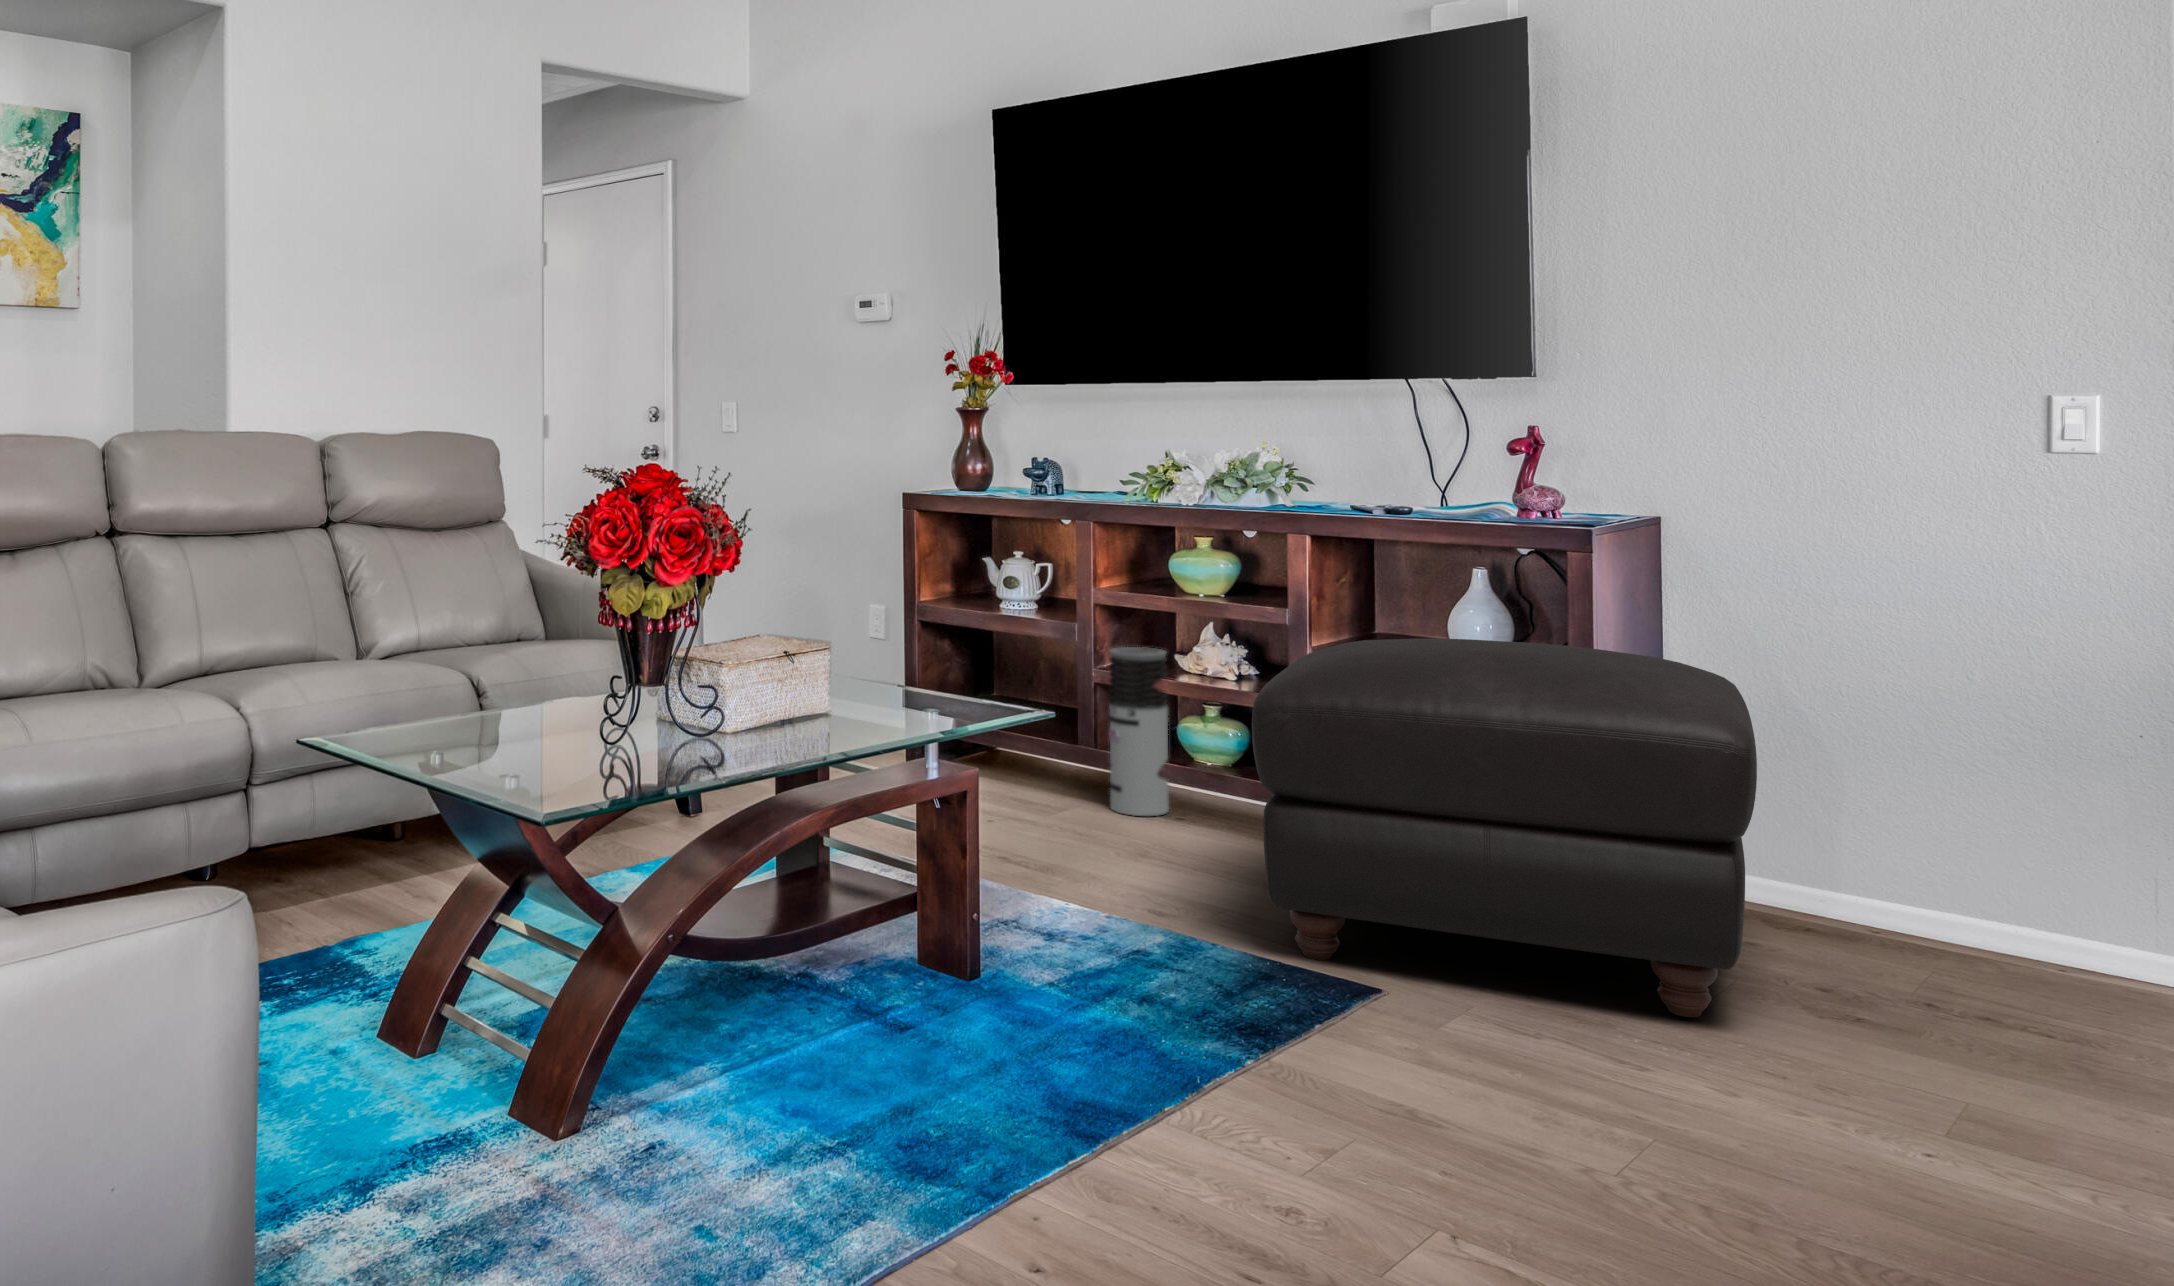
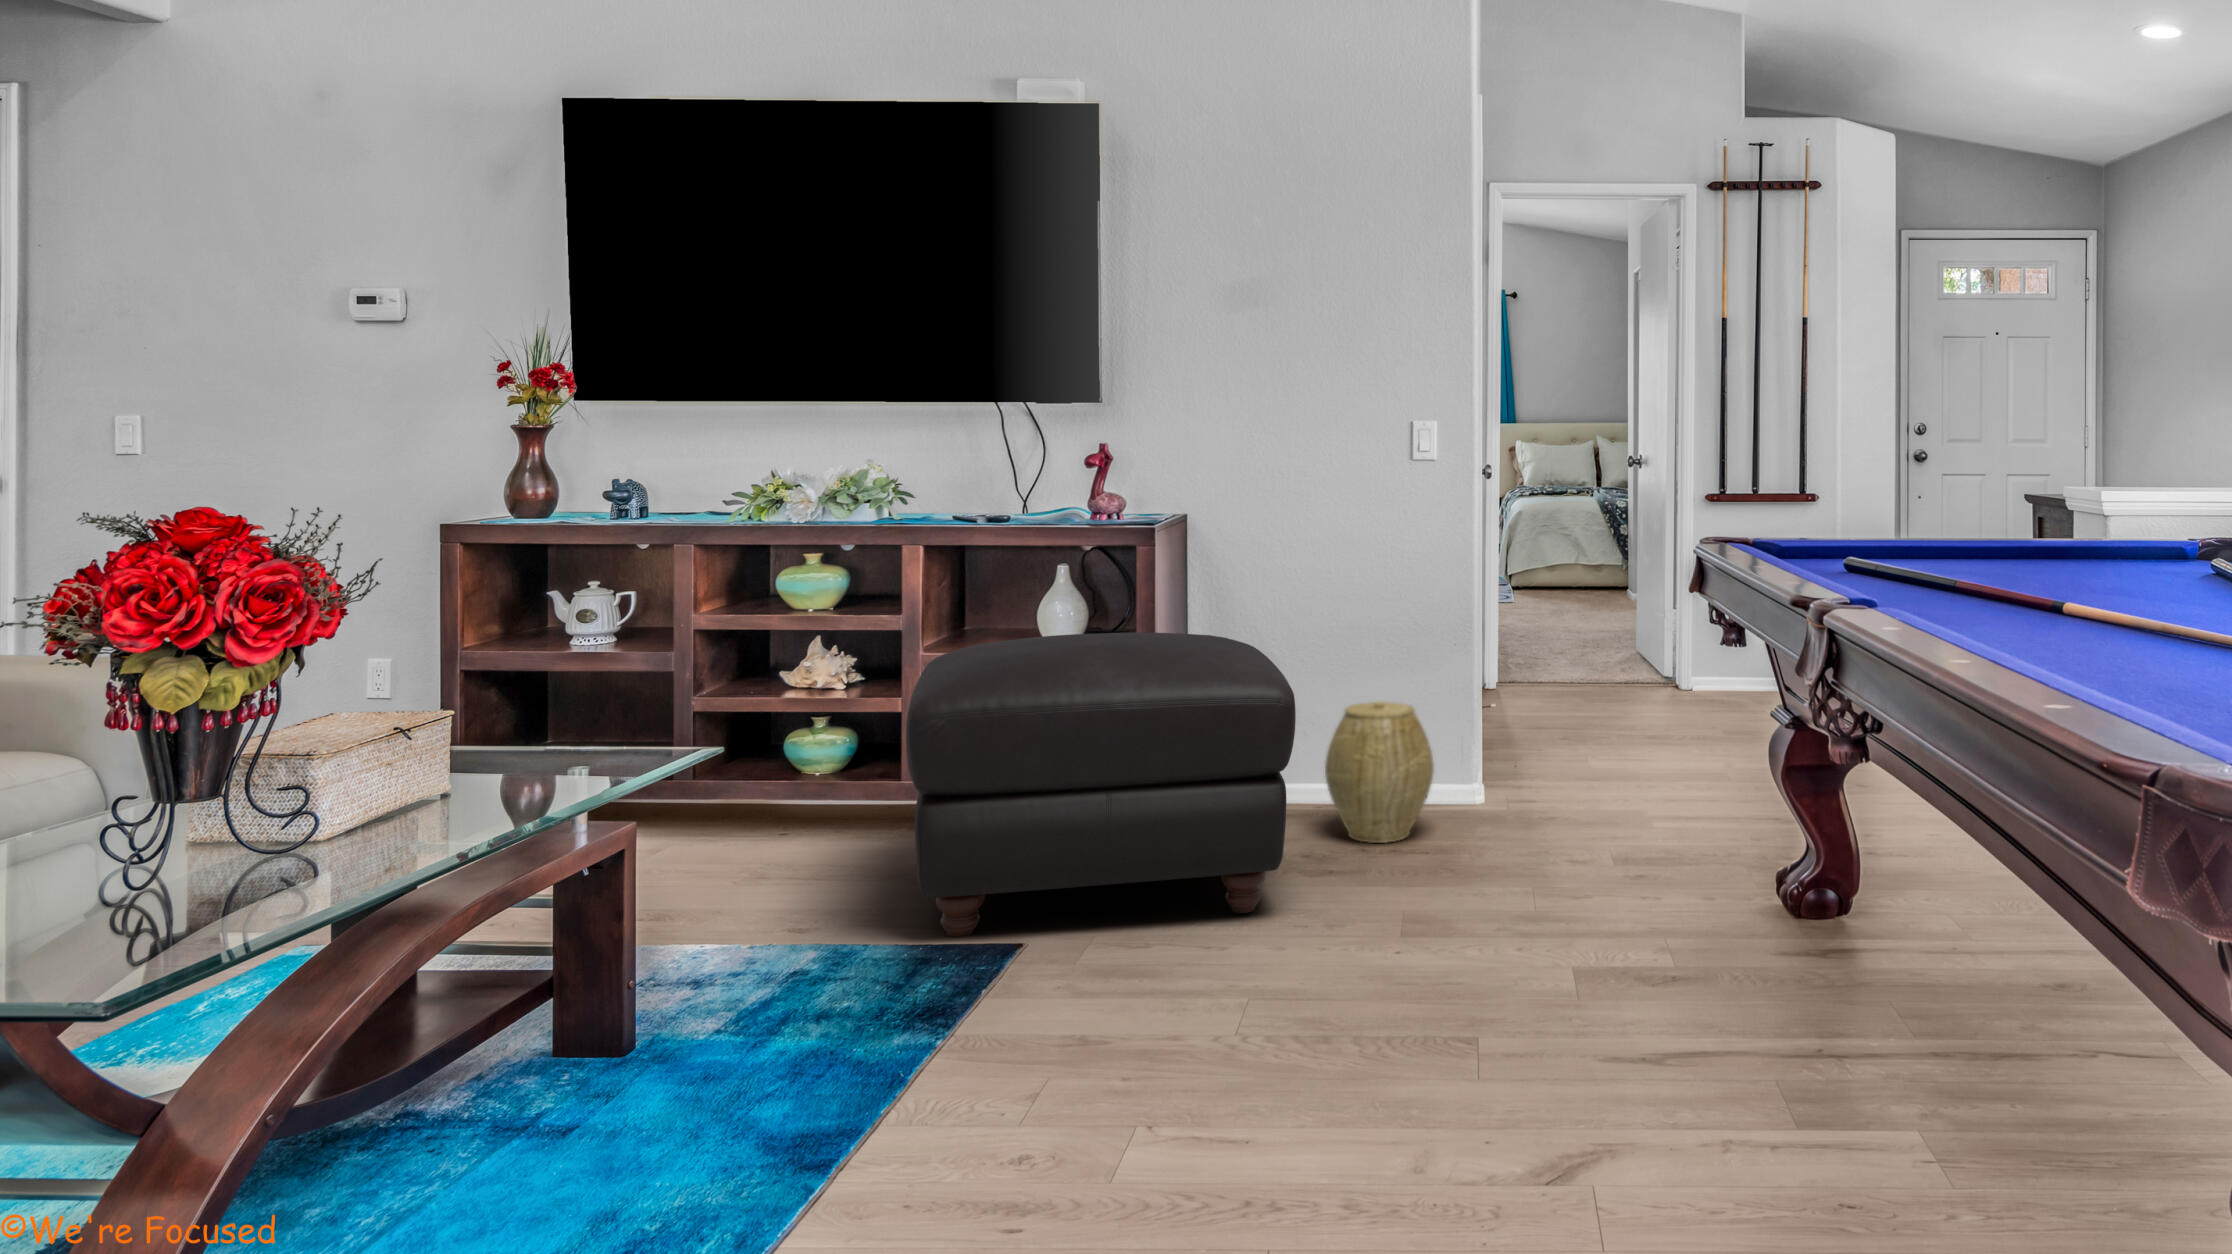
air purifier: present [1108,647,1169,816] -> none [708,667,772,837]
woven basket: none [1852,776,2045,981] -> present [1325,701,1434,843]

